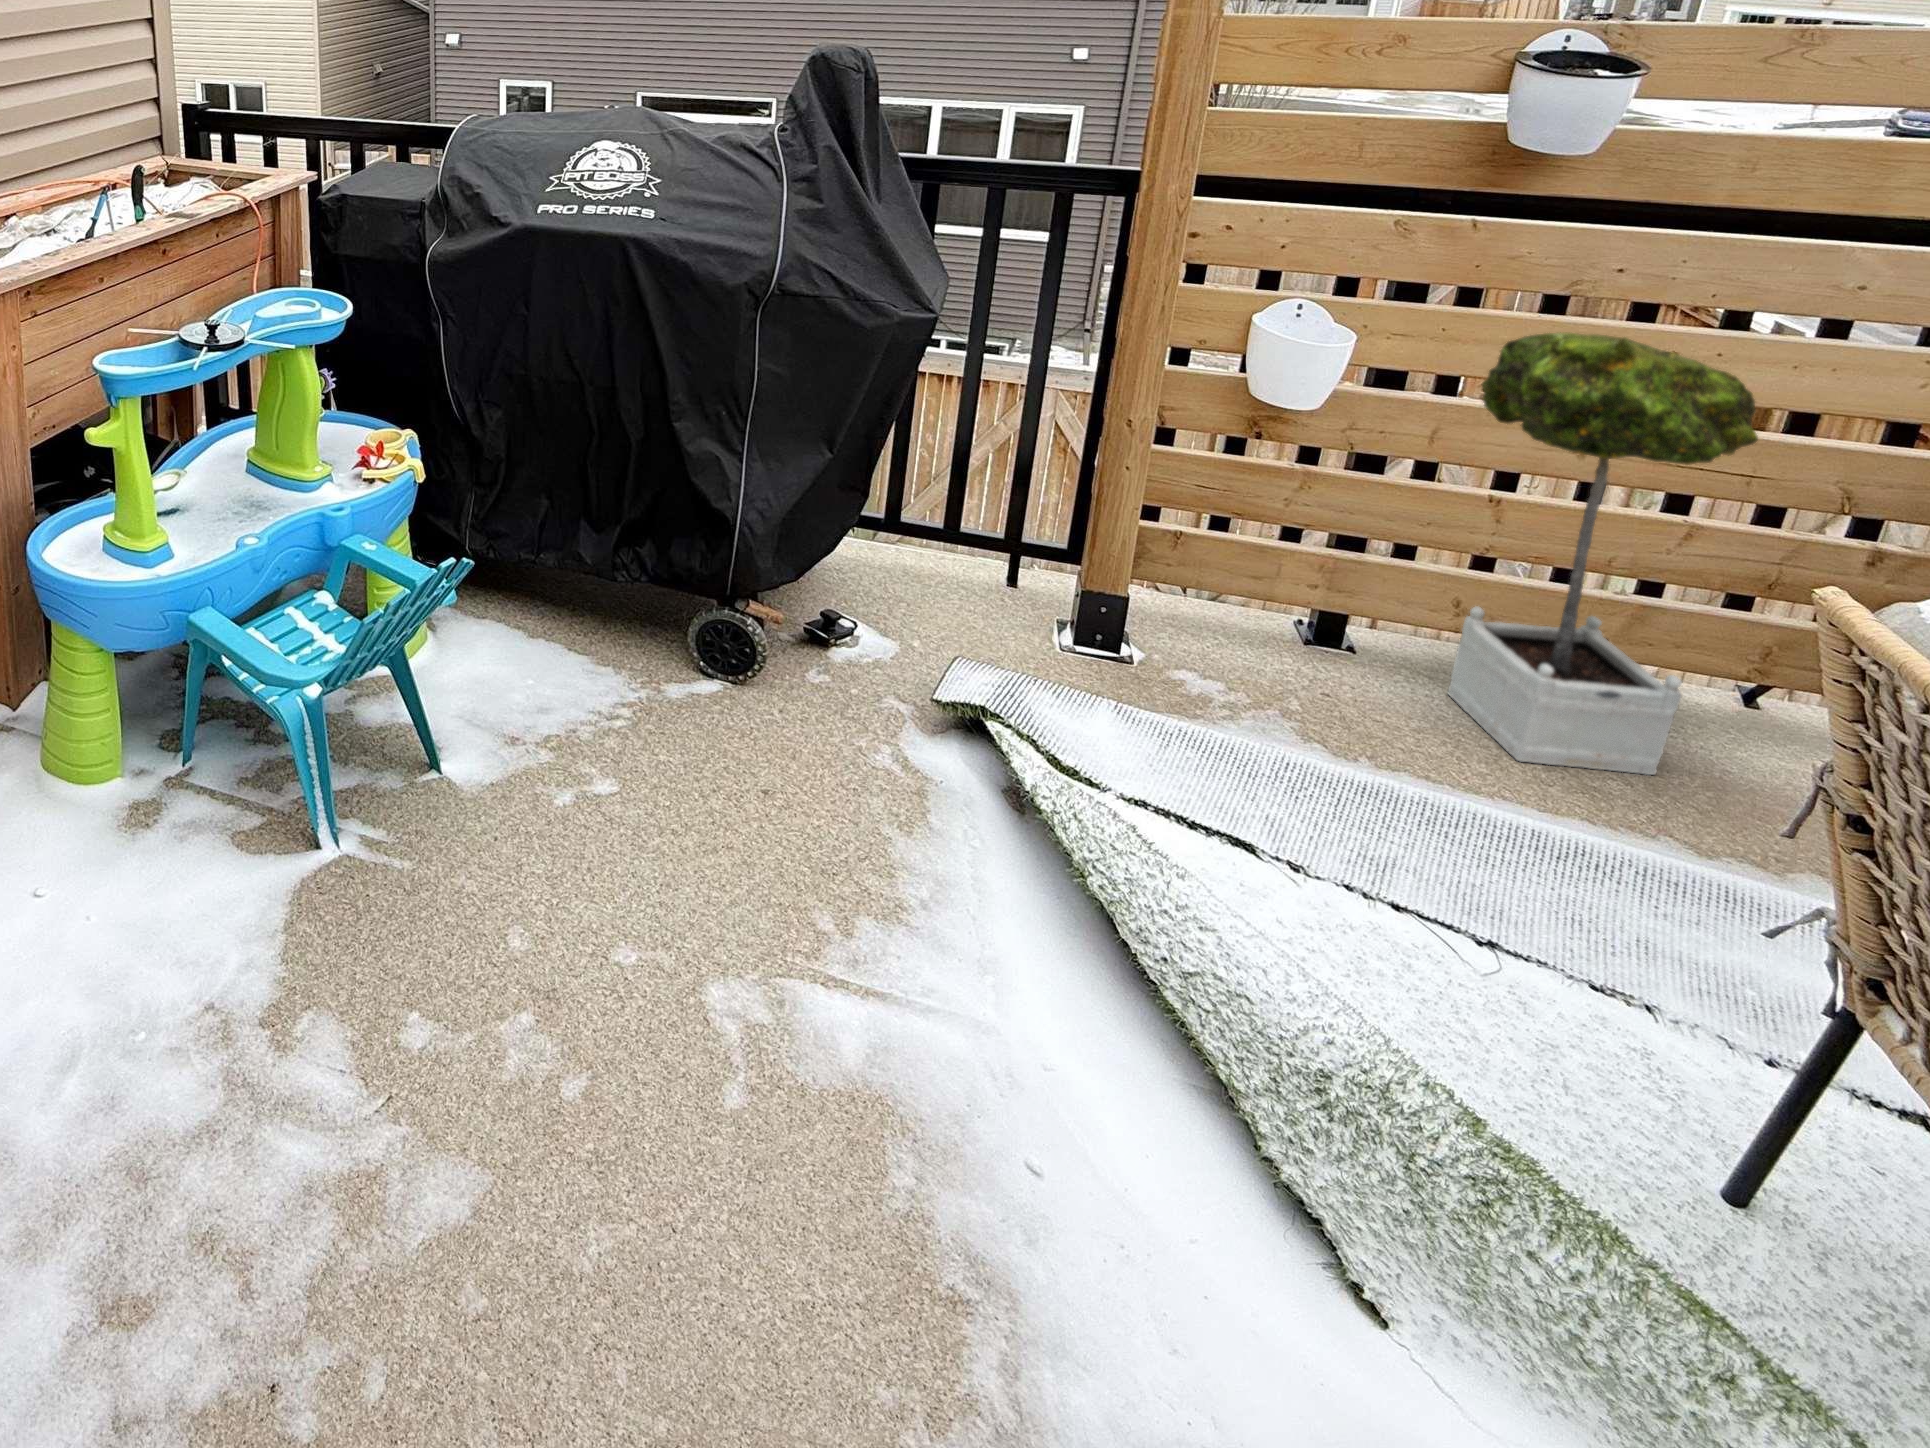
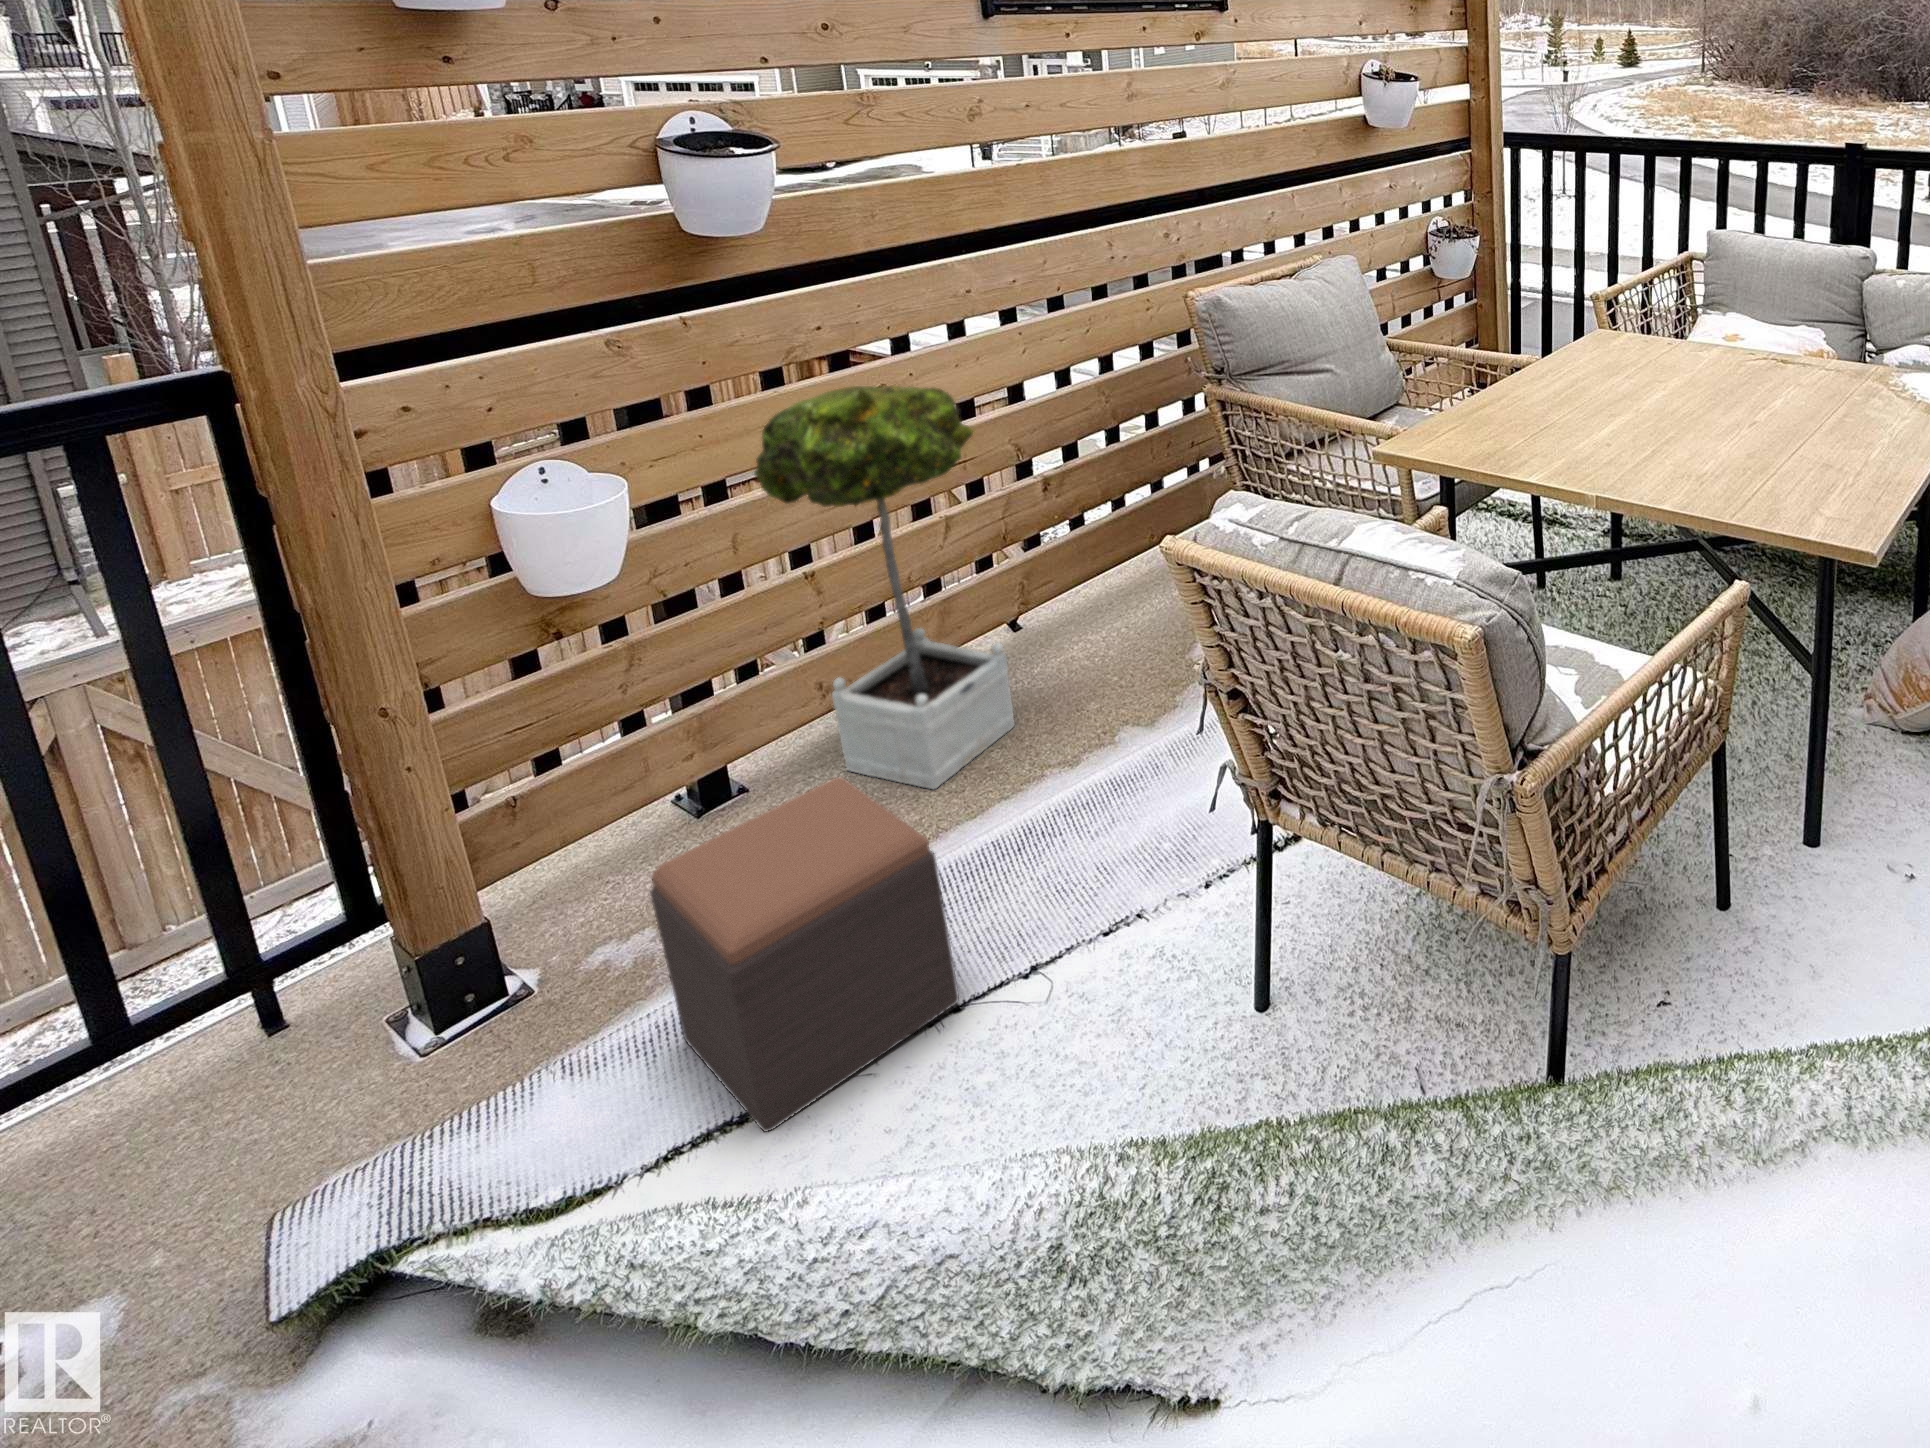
footstool: none [1191,614,1433,894] -> present [650,777,959,1132]

